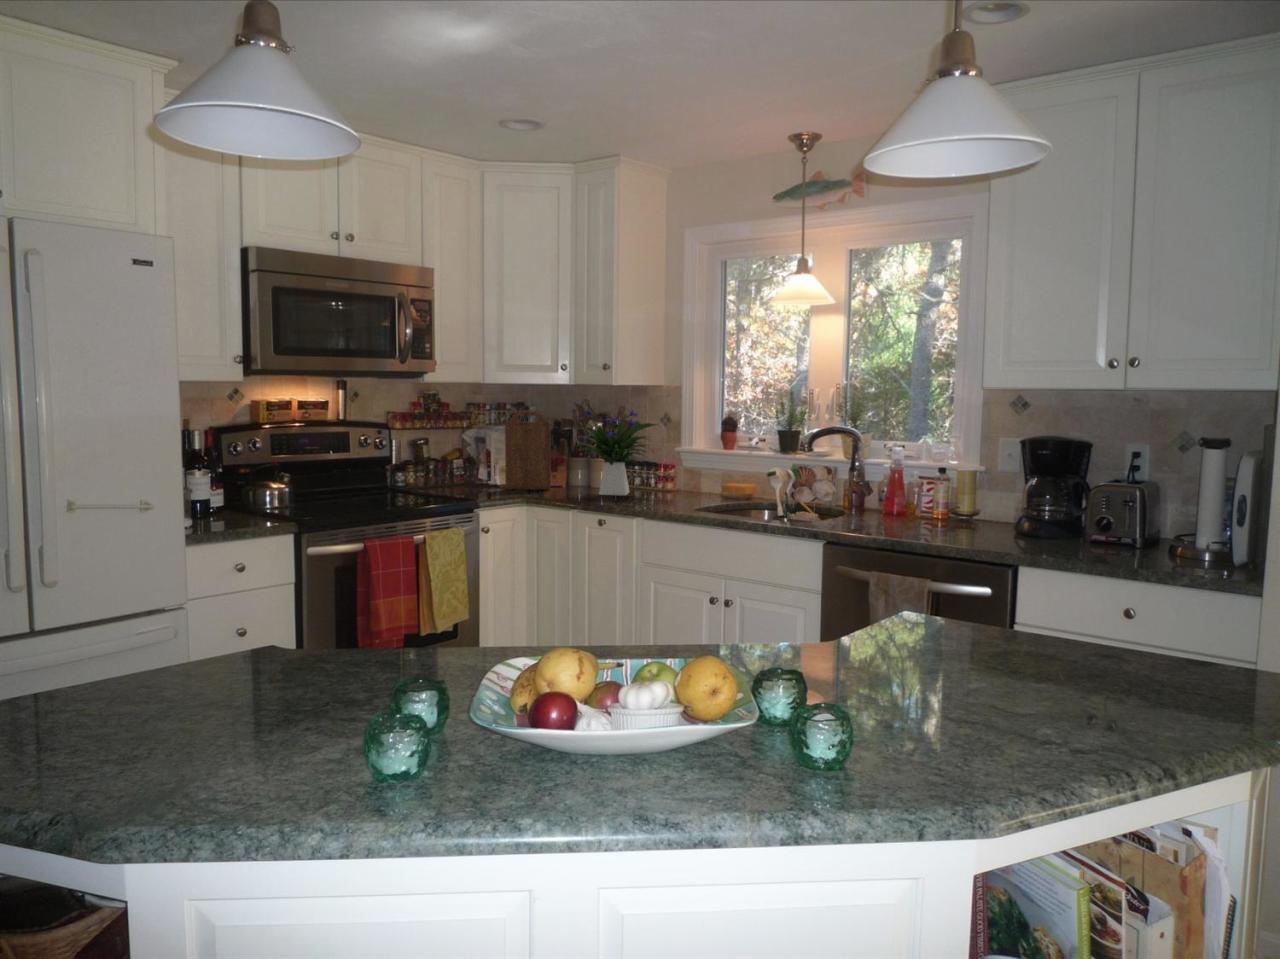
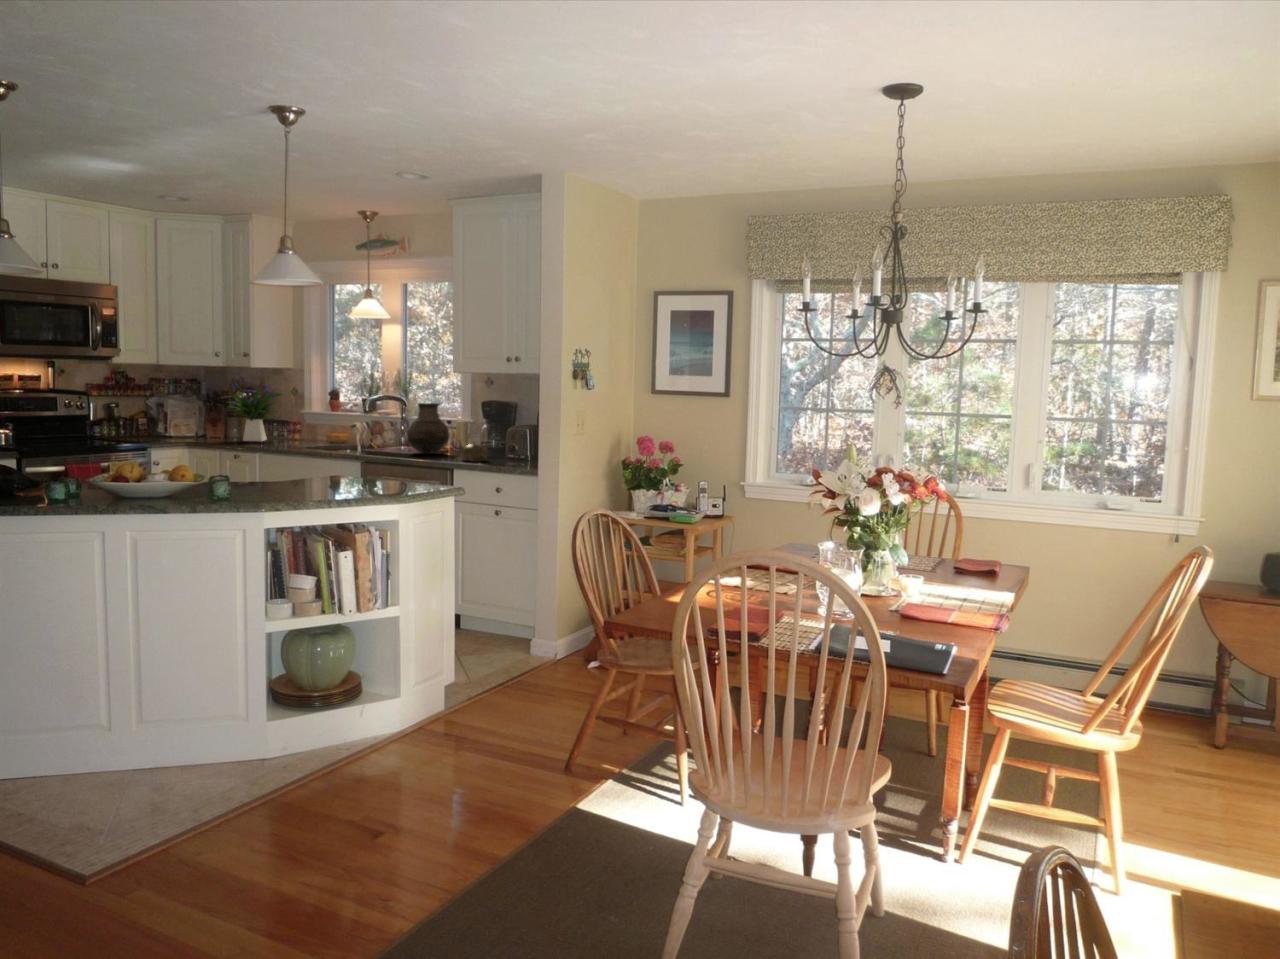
cutting board: present [505,411,551,489] -> none [176,385,211,438]
vase: none [890,439,965,527] -> present [407,403,450,454]
teapot: none [1005,507,1084,551] -> present [458,440,488,462]

